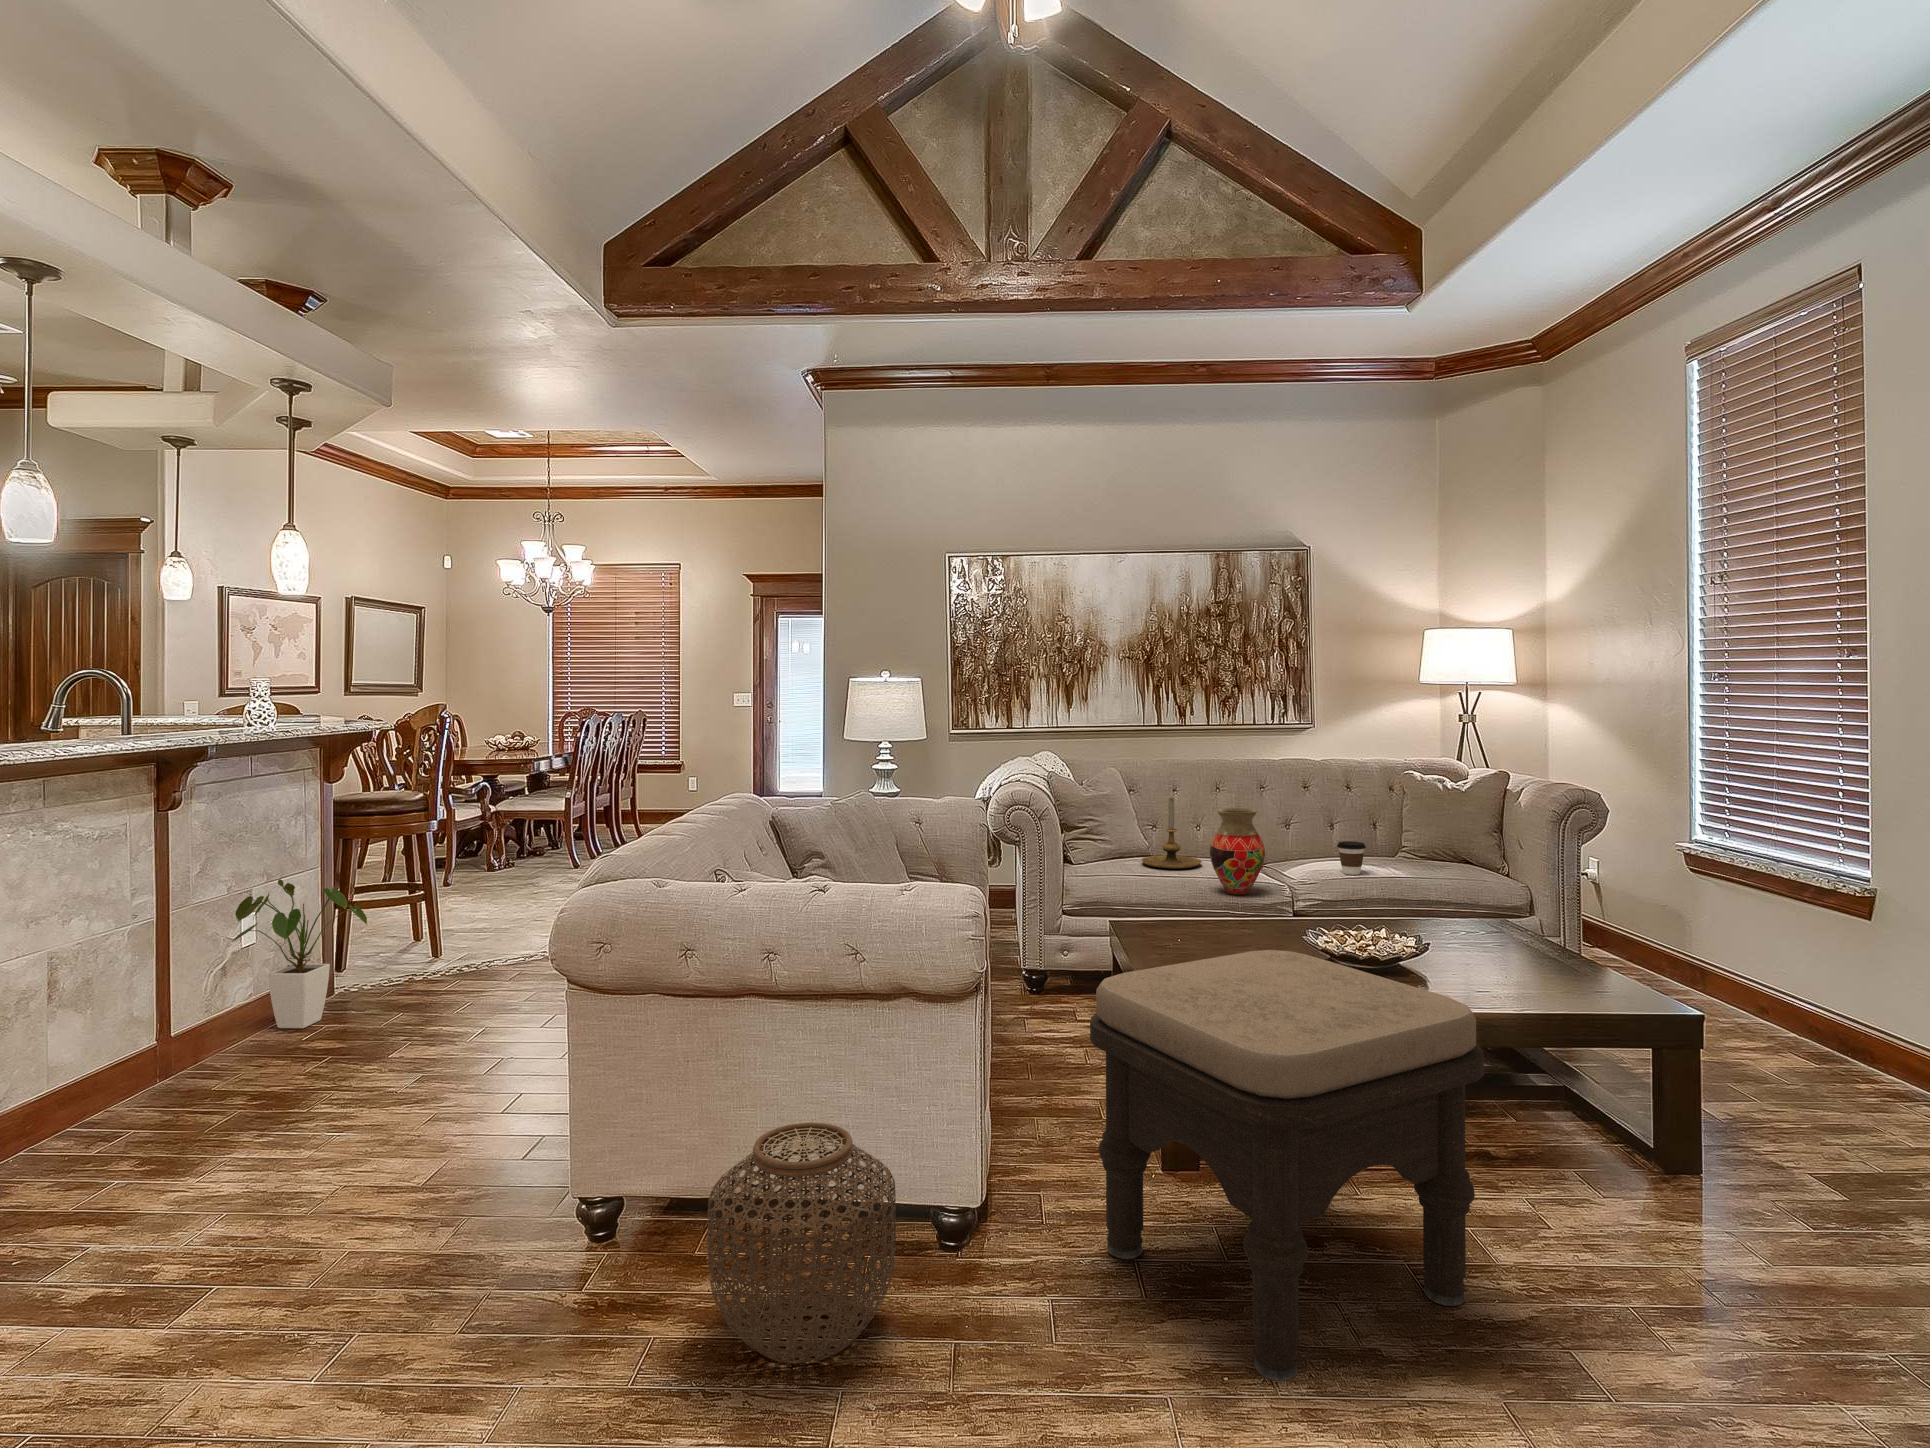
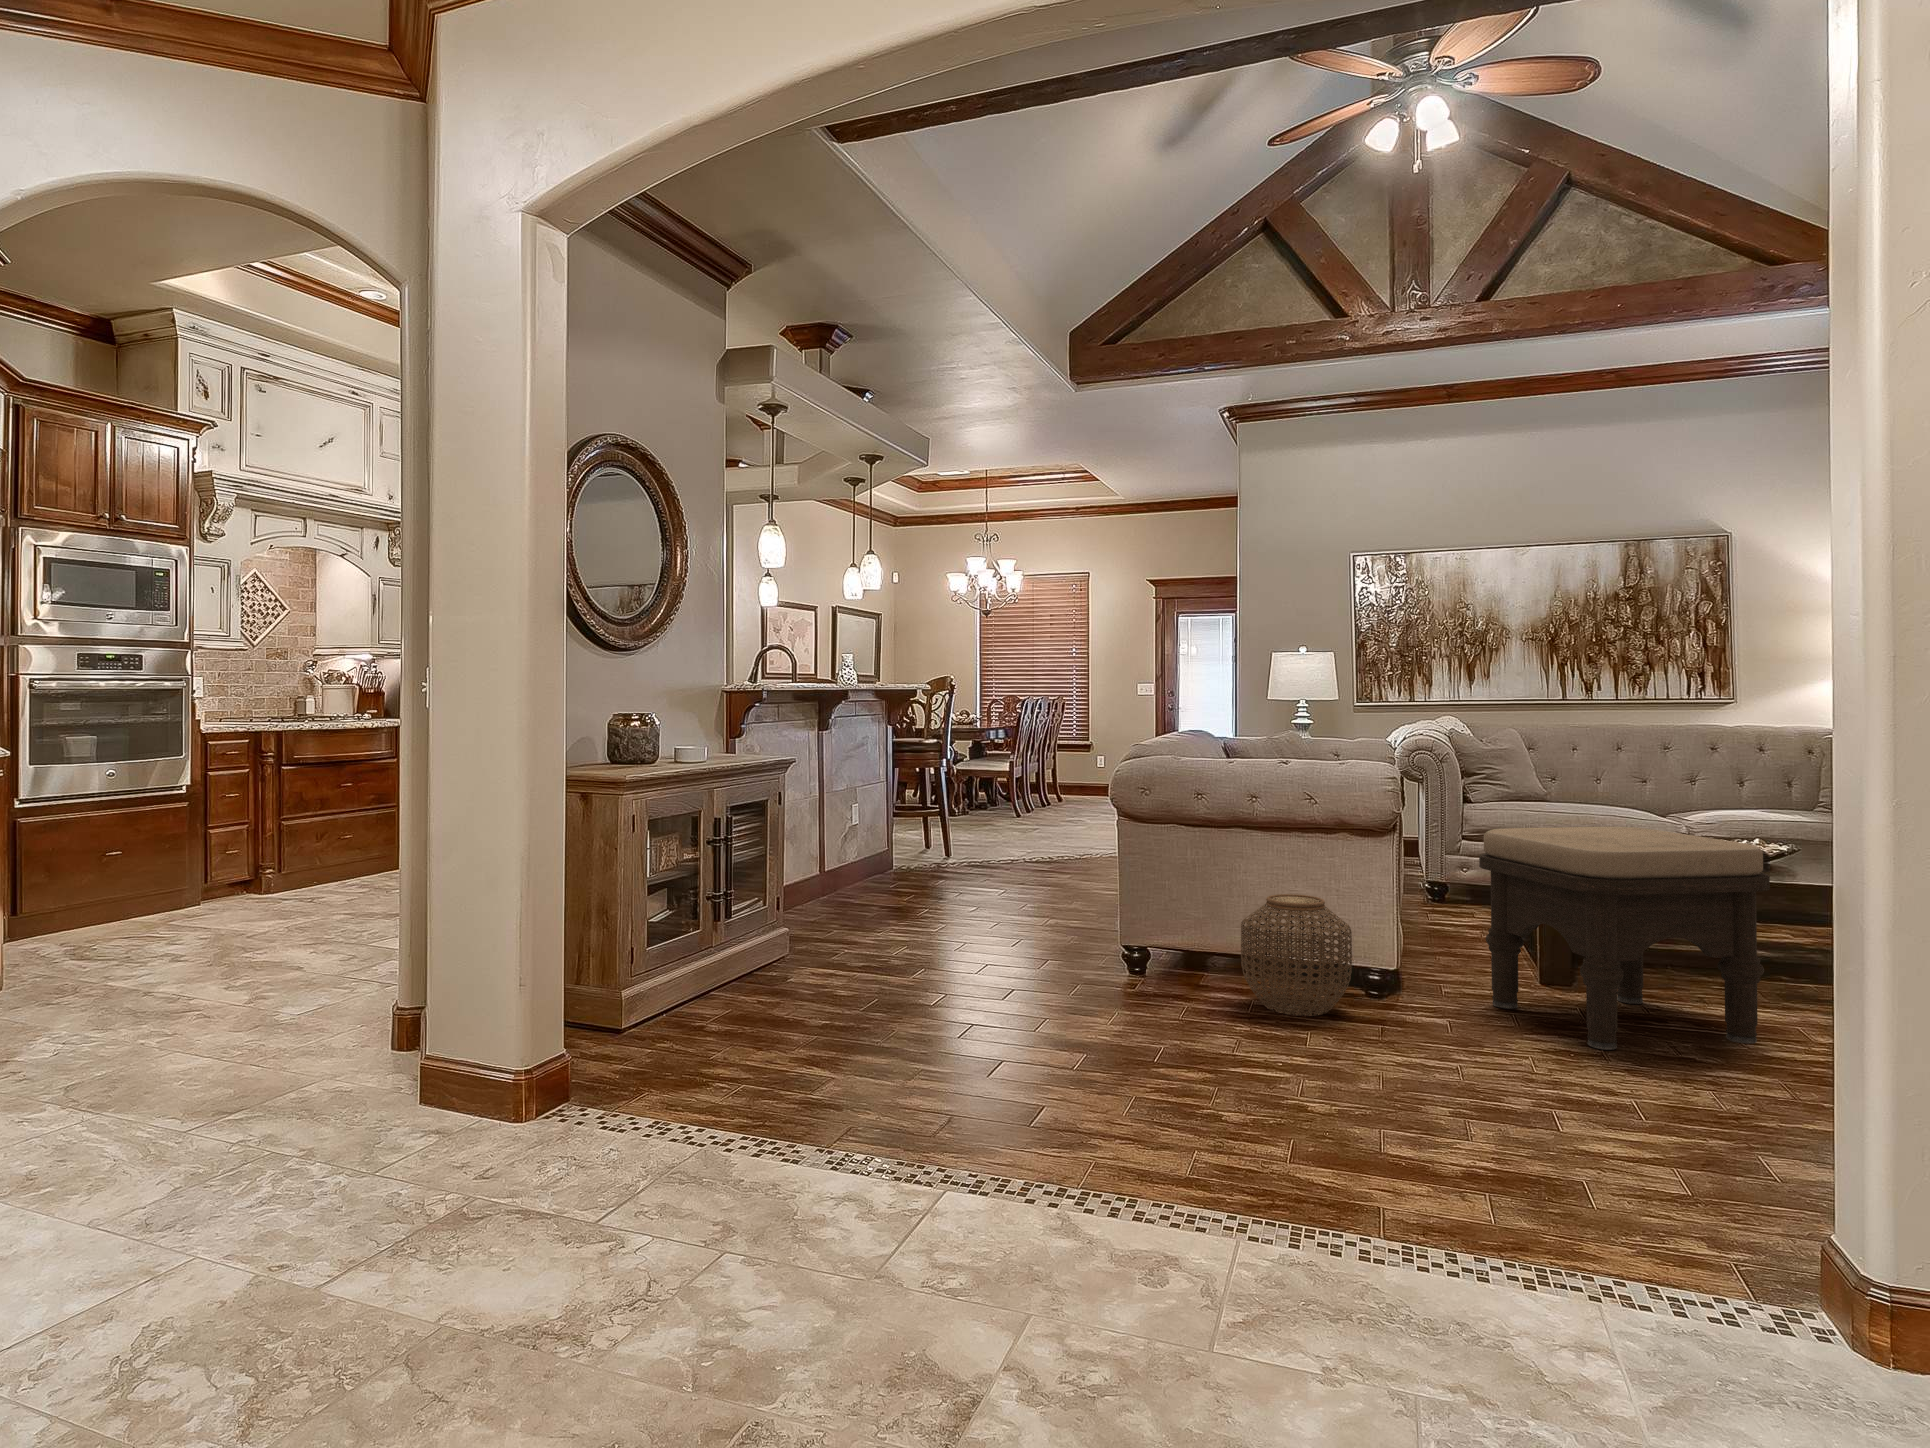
candle holder: present [1142,798,1202,868] -> none [1540,756,1599,816]
vase: present [1210,808,1265,895] -> none [1600,759,1654,831]
coffee cup: present [1337,841,1366,875] -> none [1736,797,1766,825]
house plant: present [232,879,367,1028] -> none [865,791,944,888]

